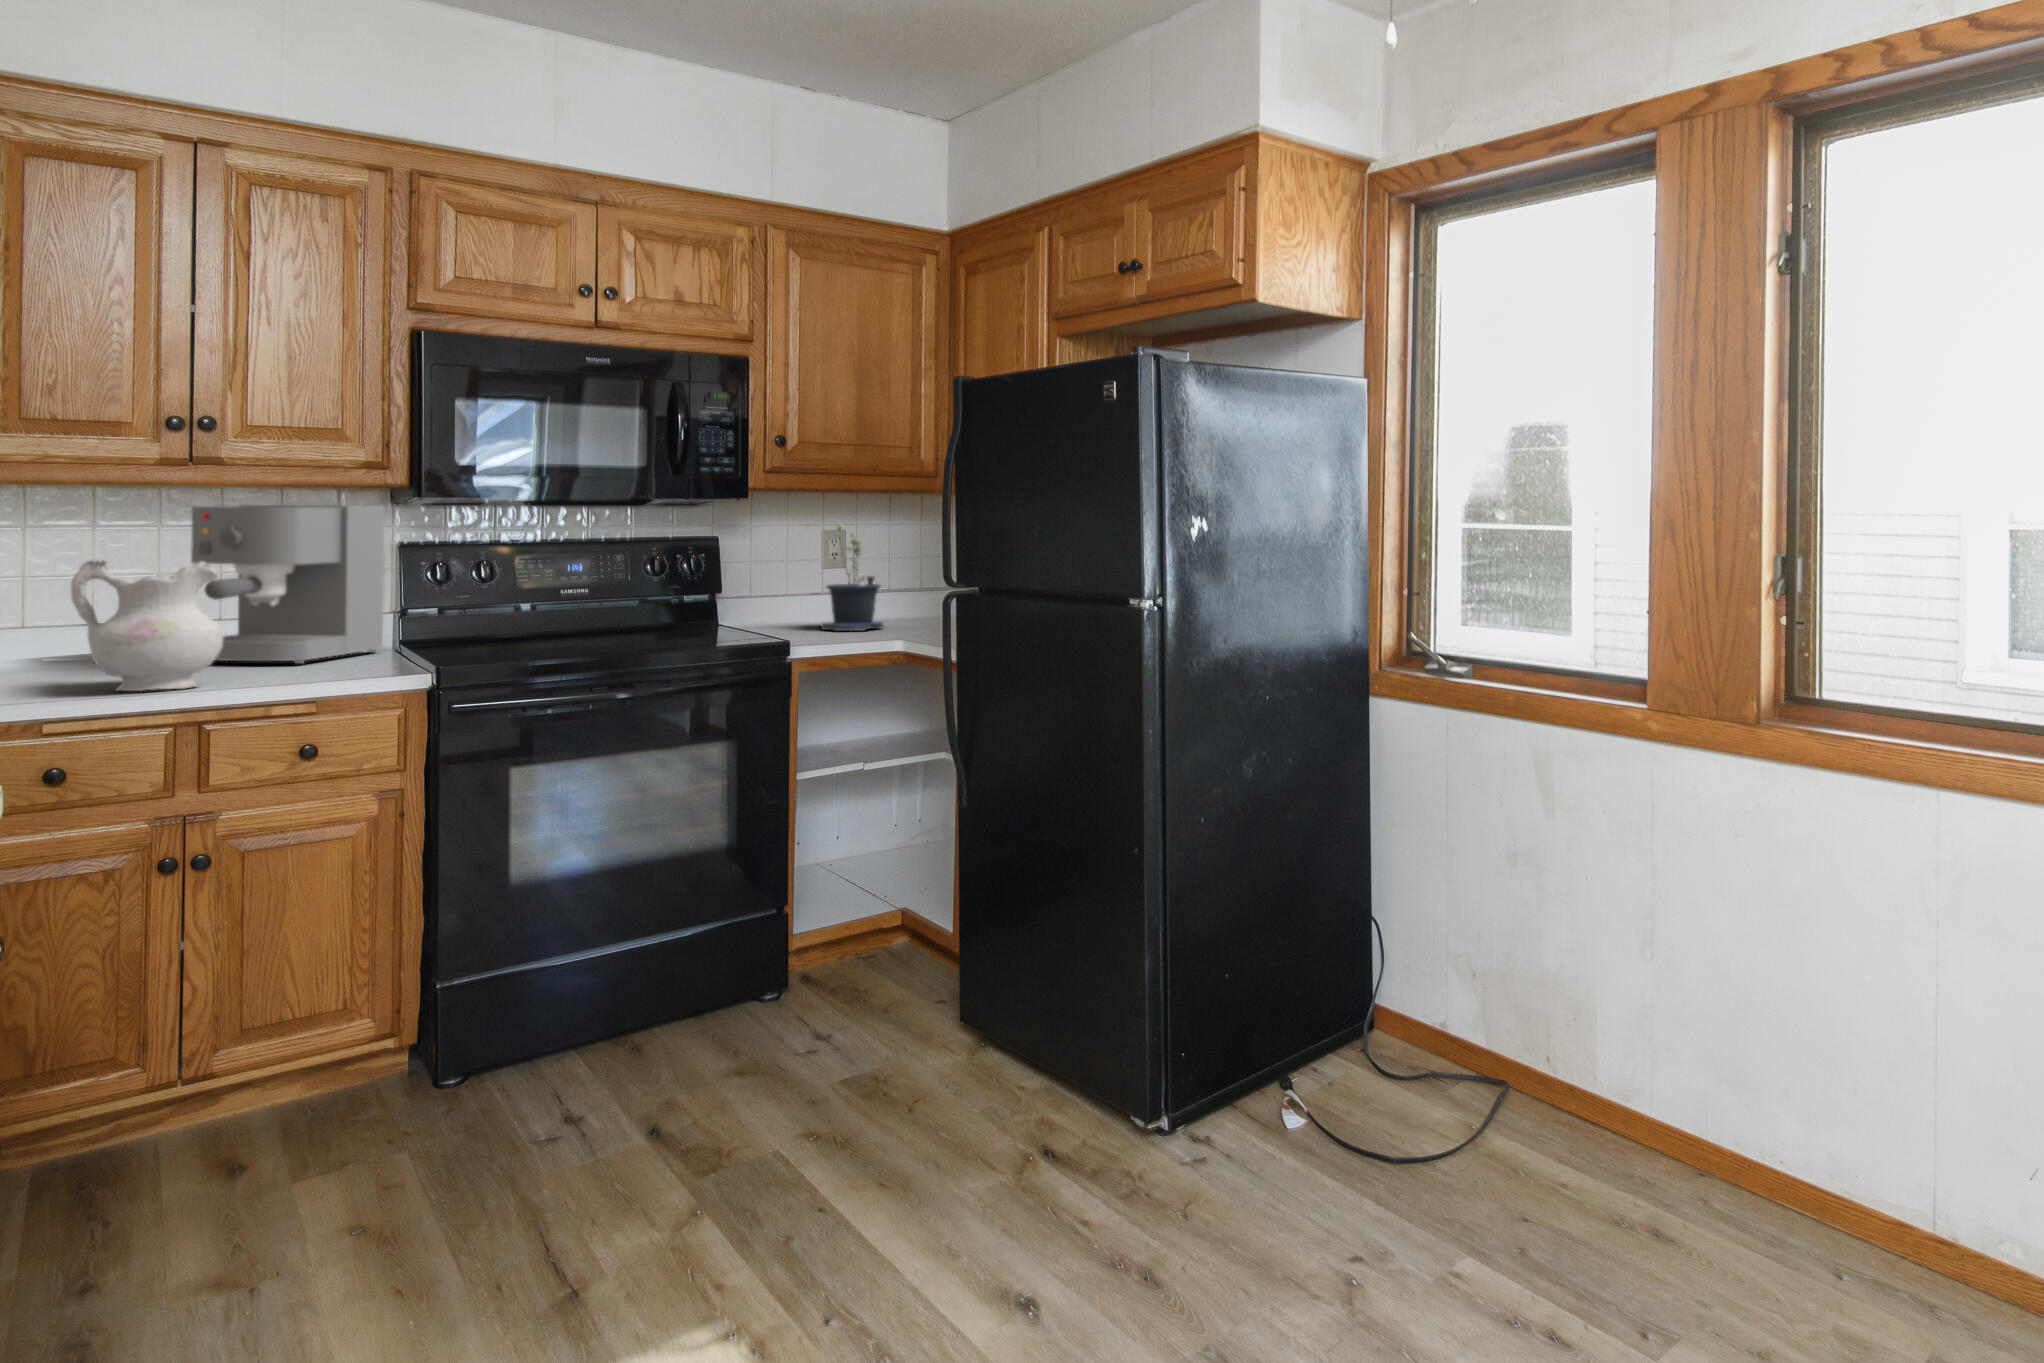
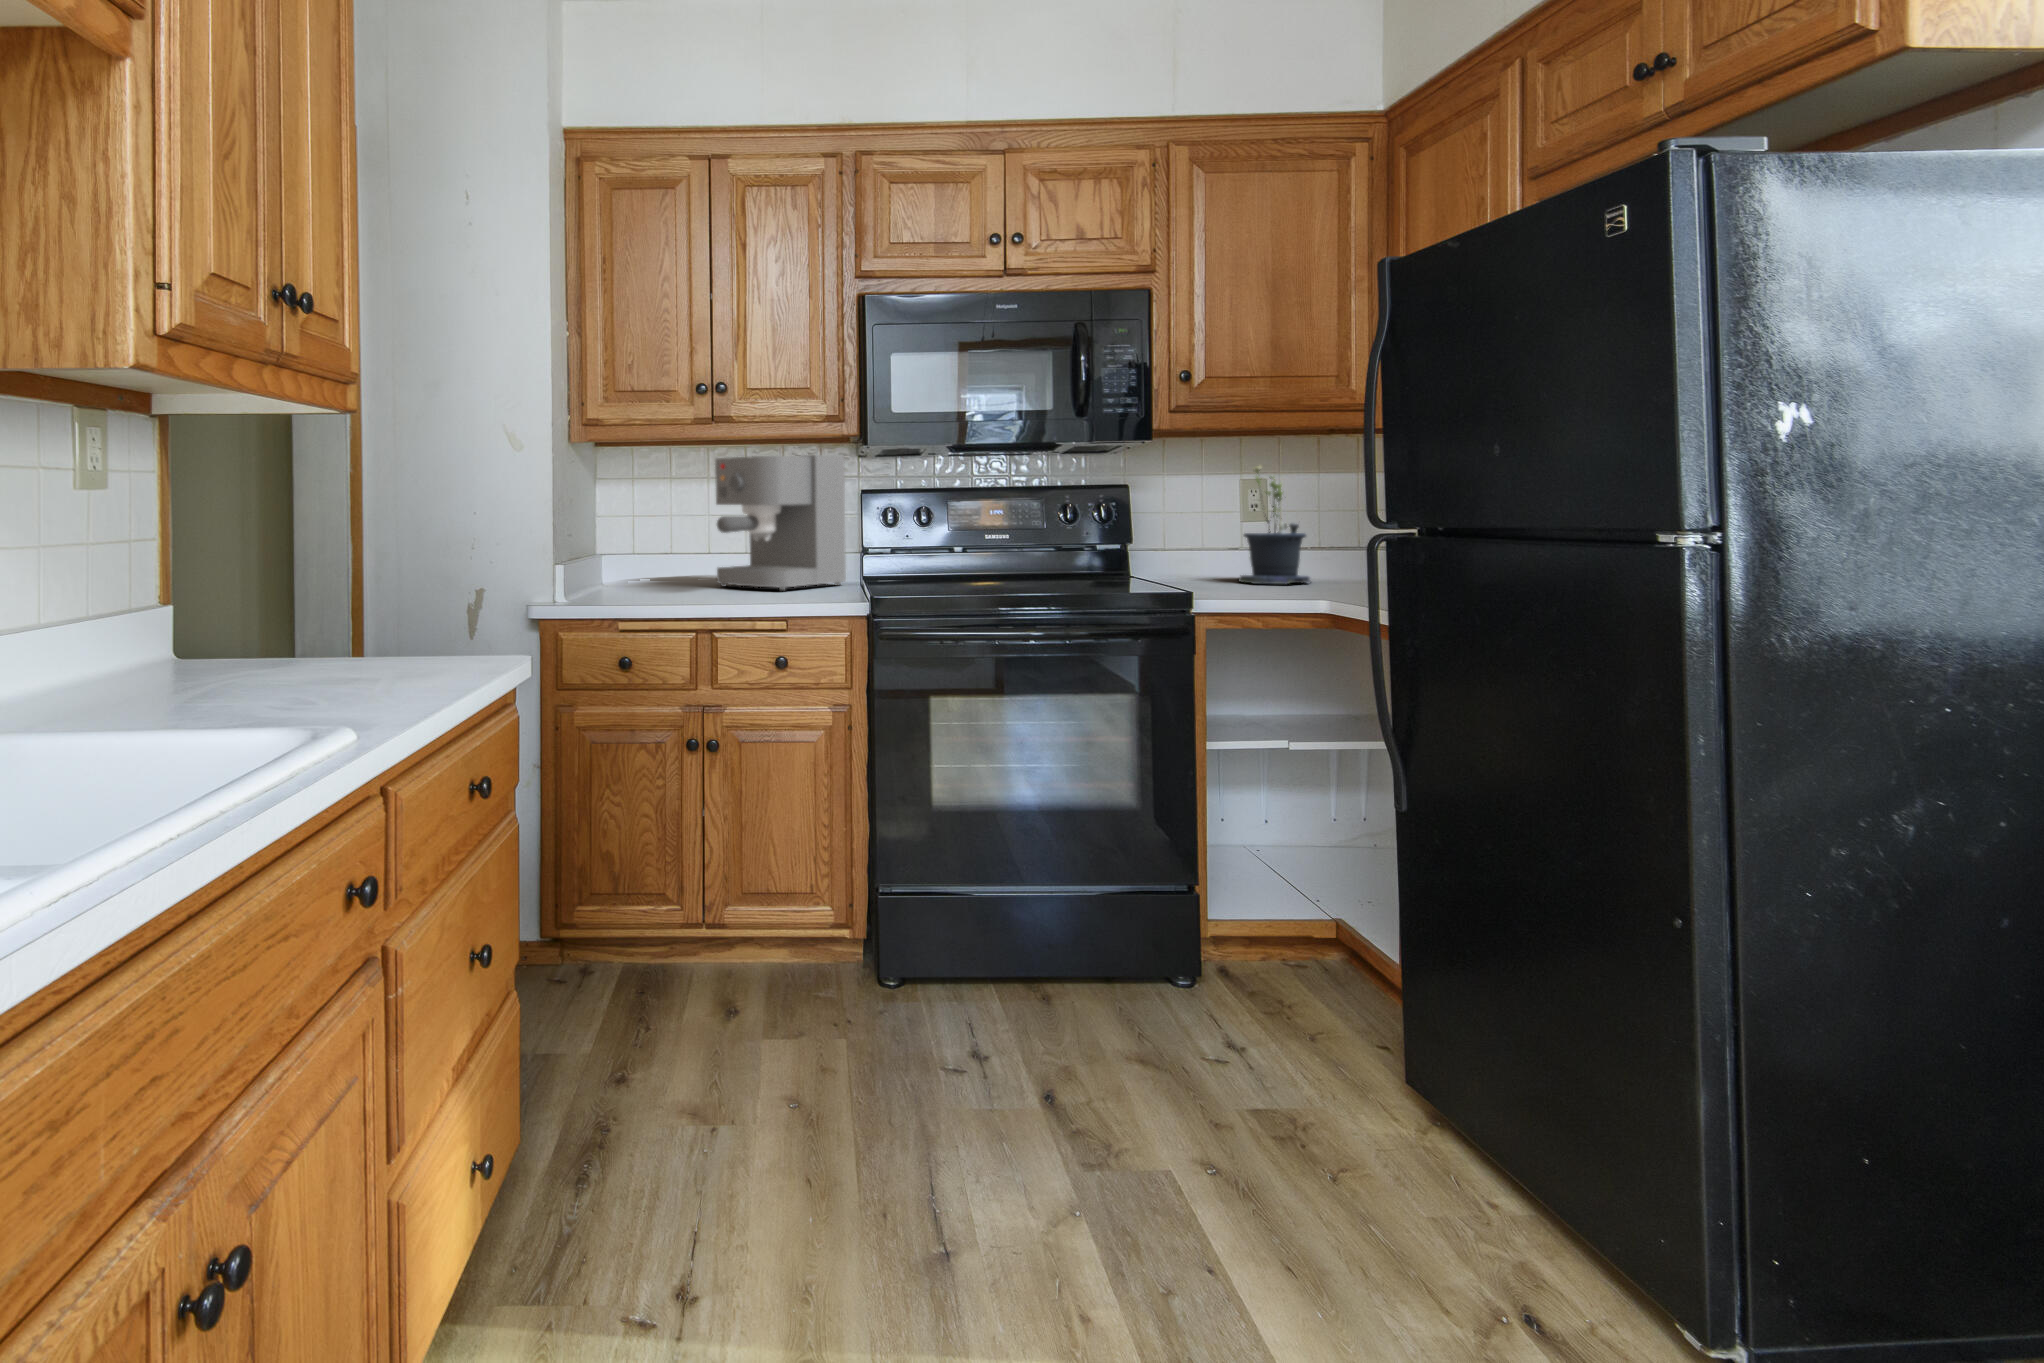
ceramic pitcher: present [71,560,223,691] -> none [630,497,722,603]

